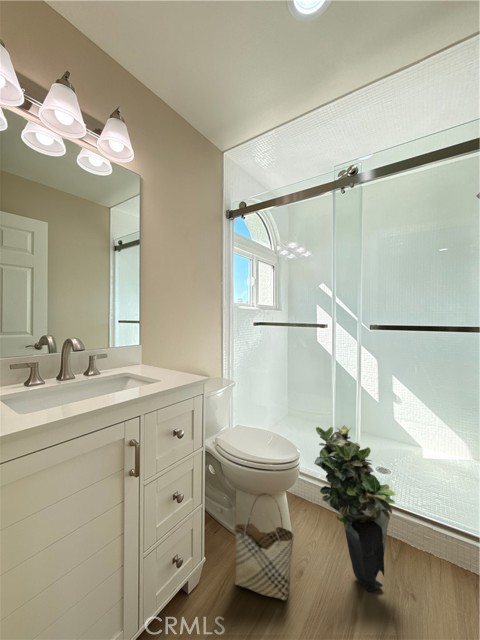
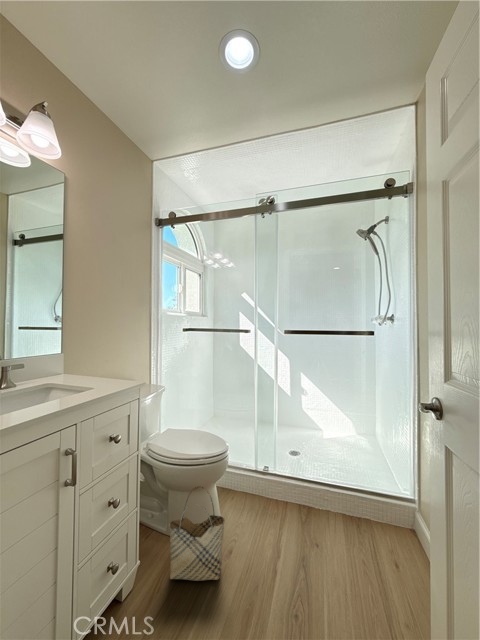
potted plant: present [314,425,396,591] -> none [241,417,306,553]

